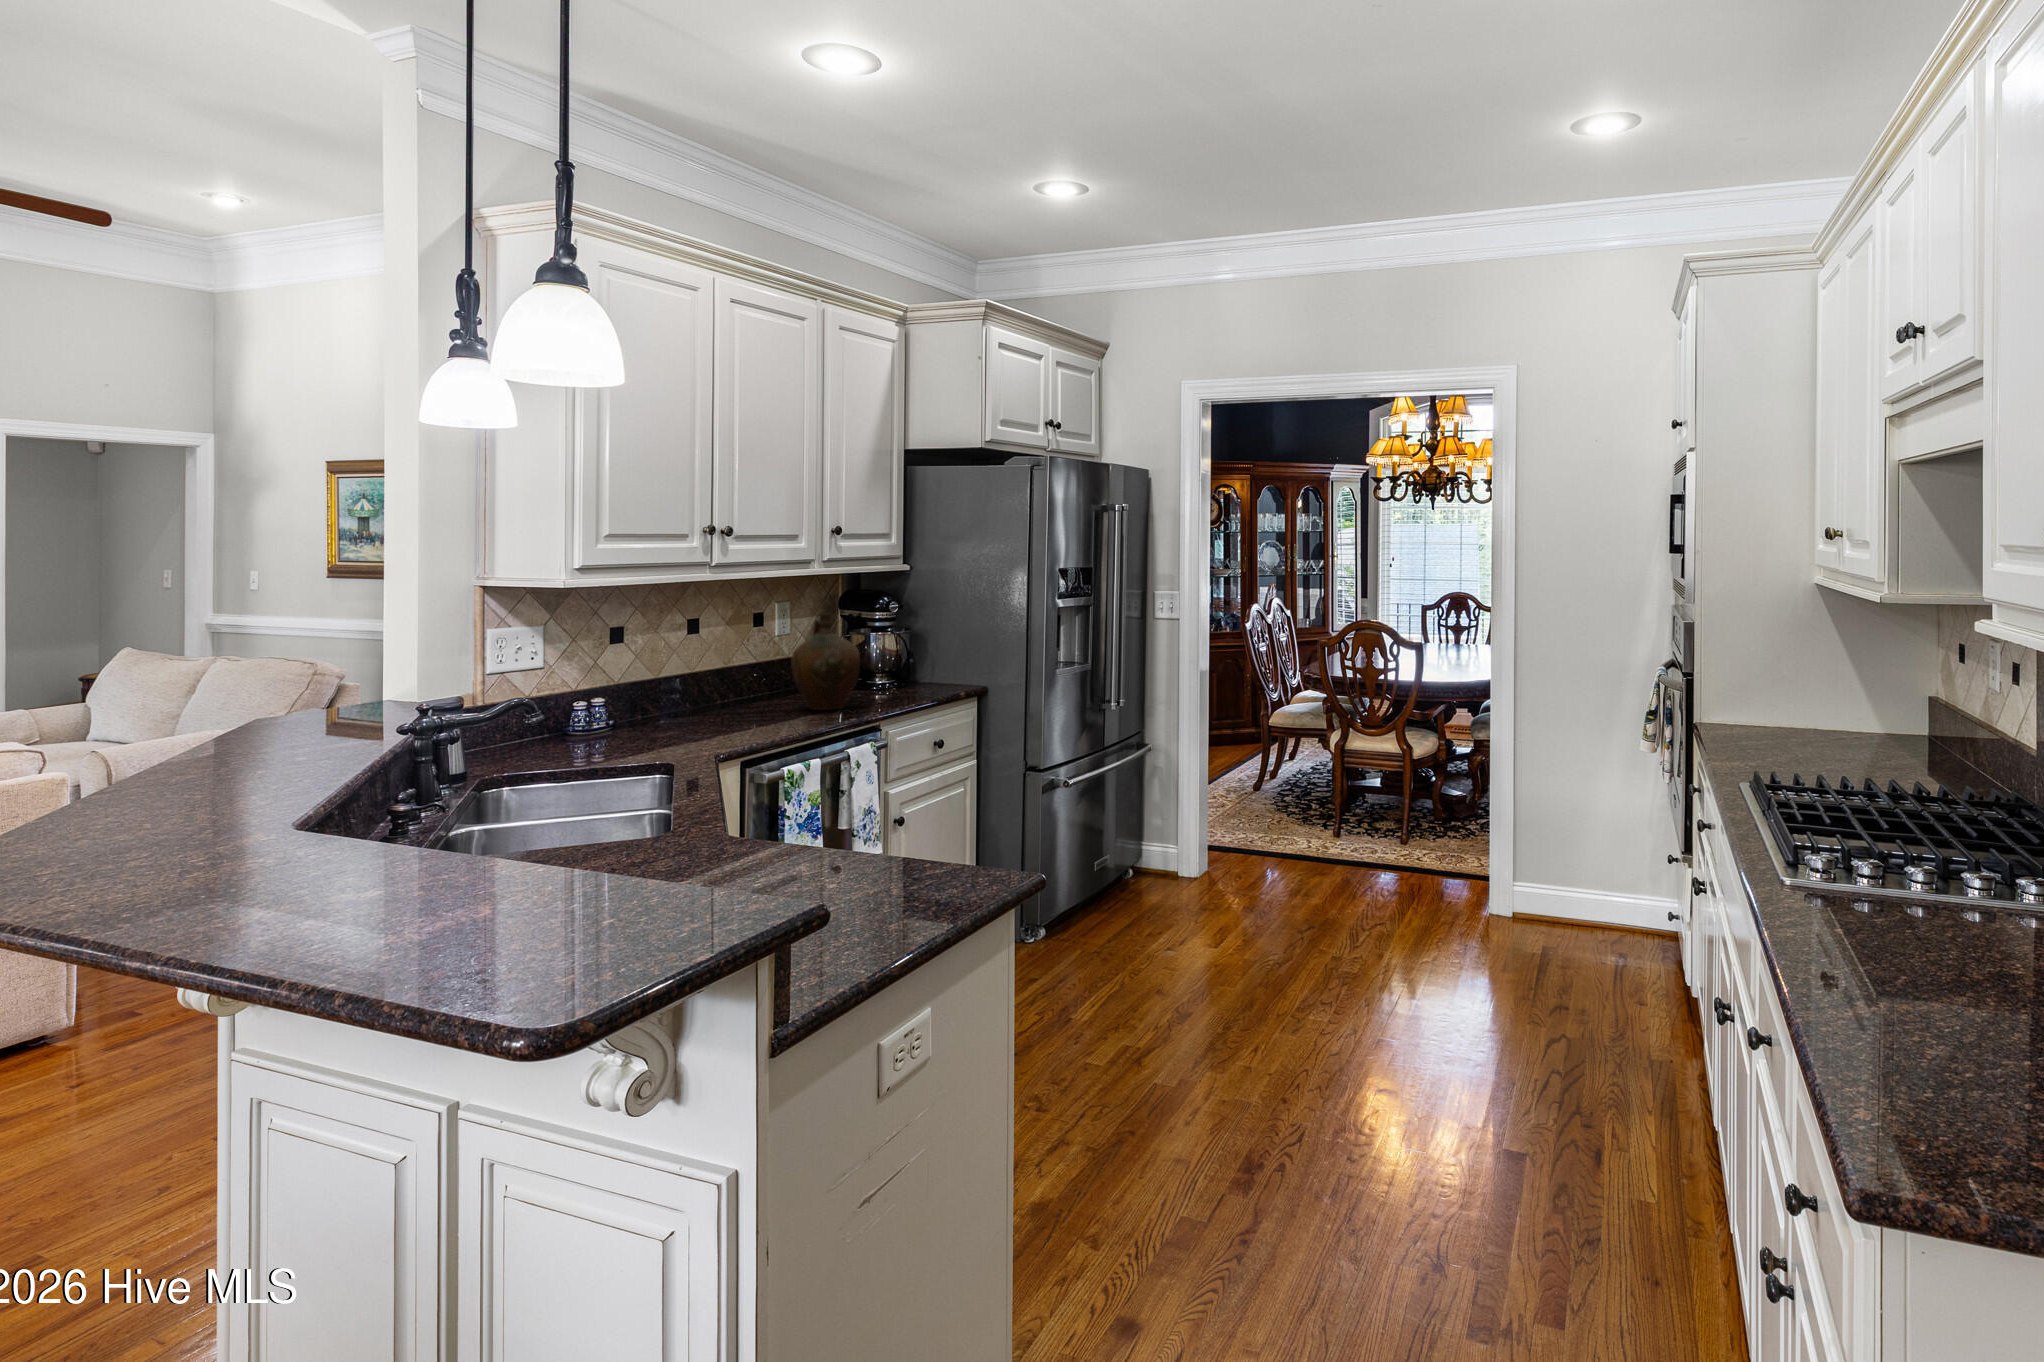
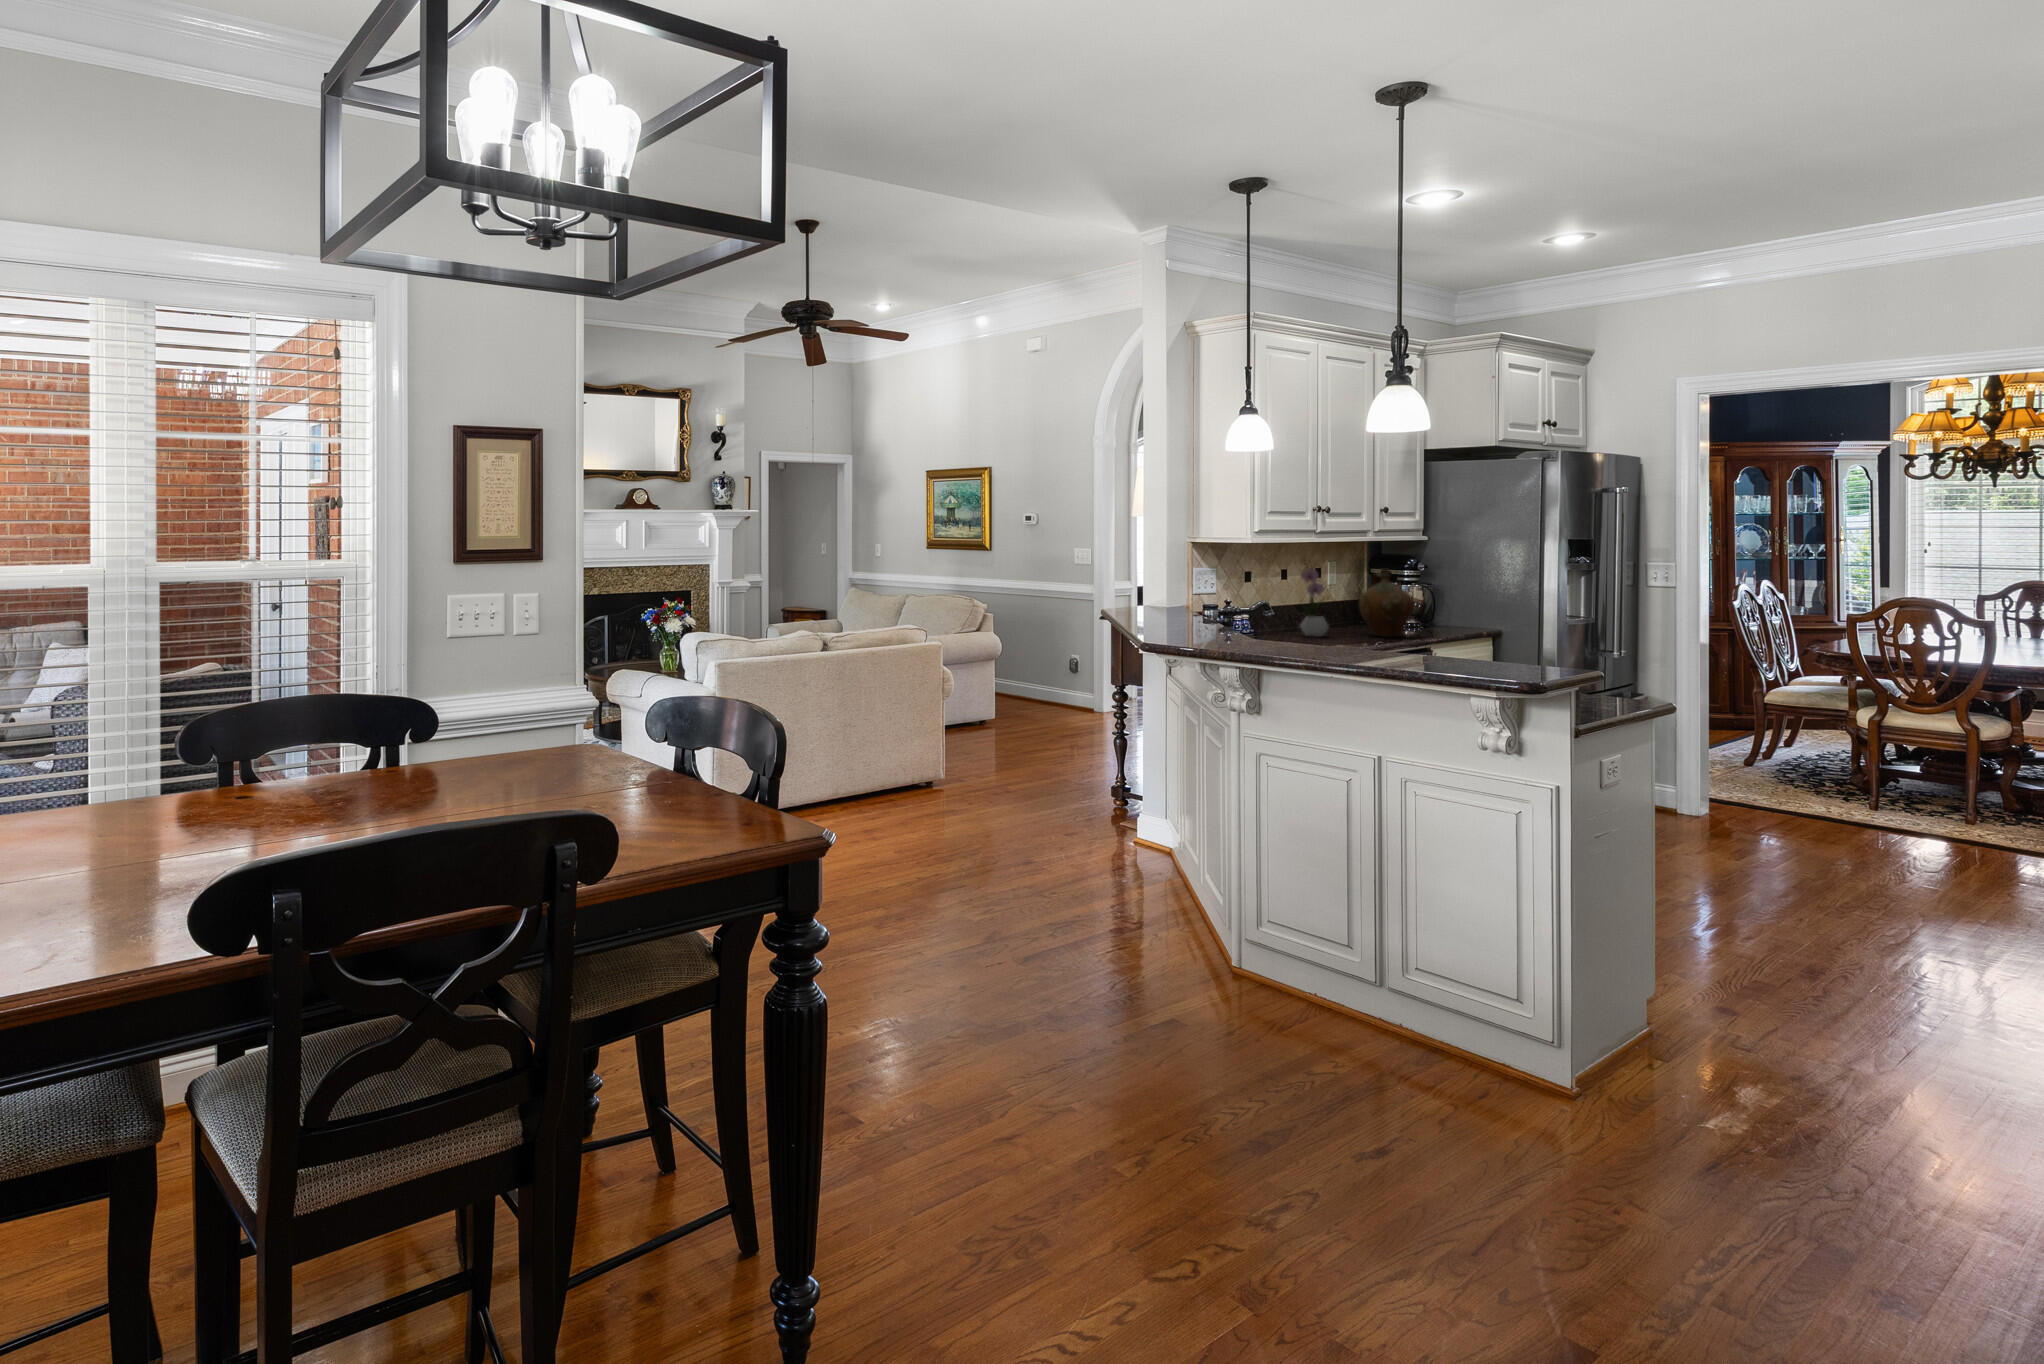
flower arrangement: none [695,601,744,719] -> present [1300,560,1329,637]

